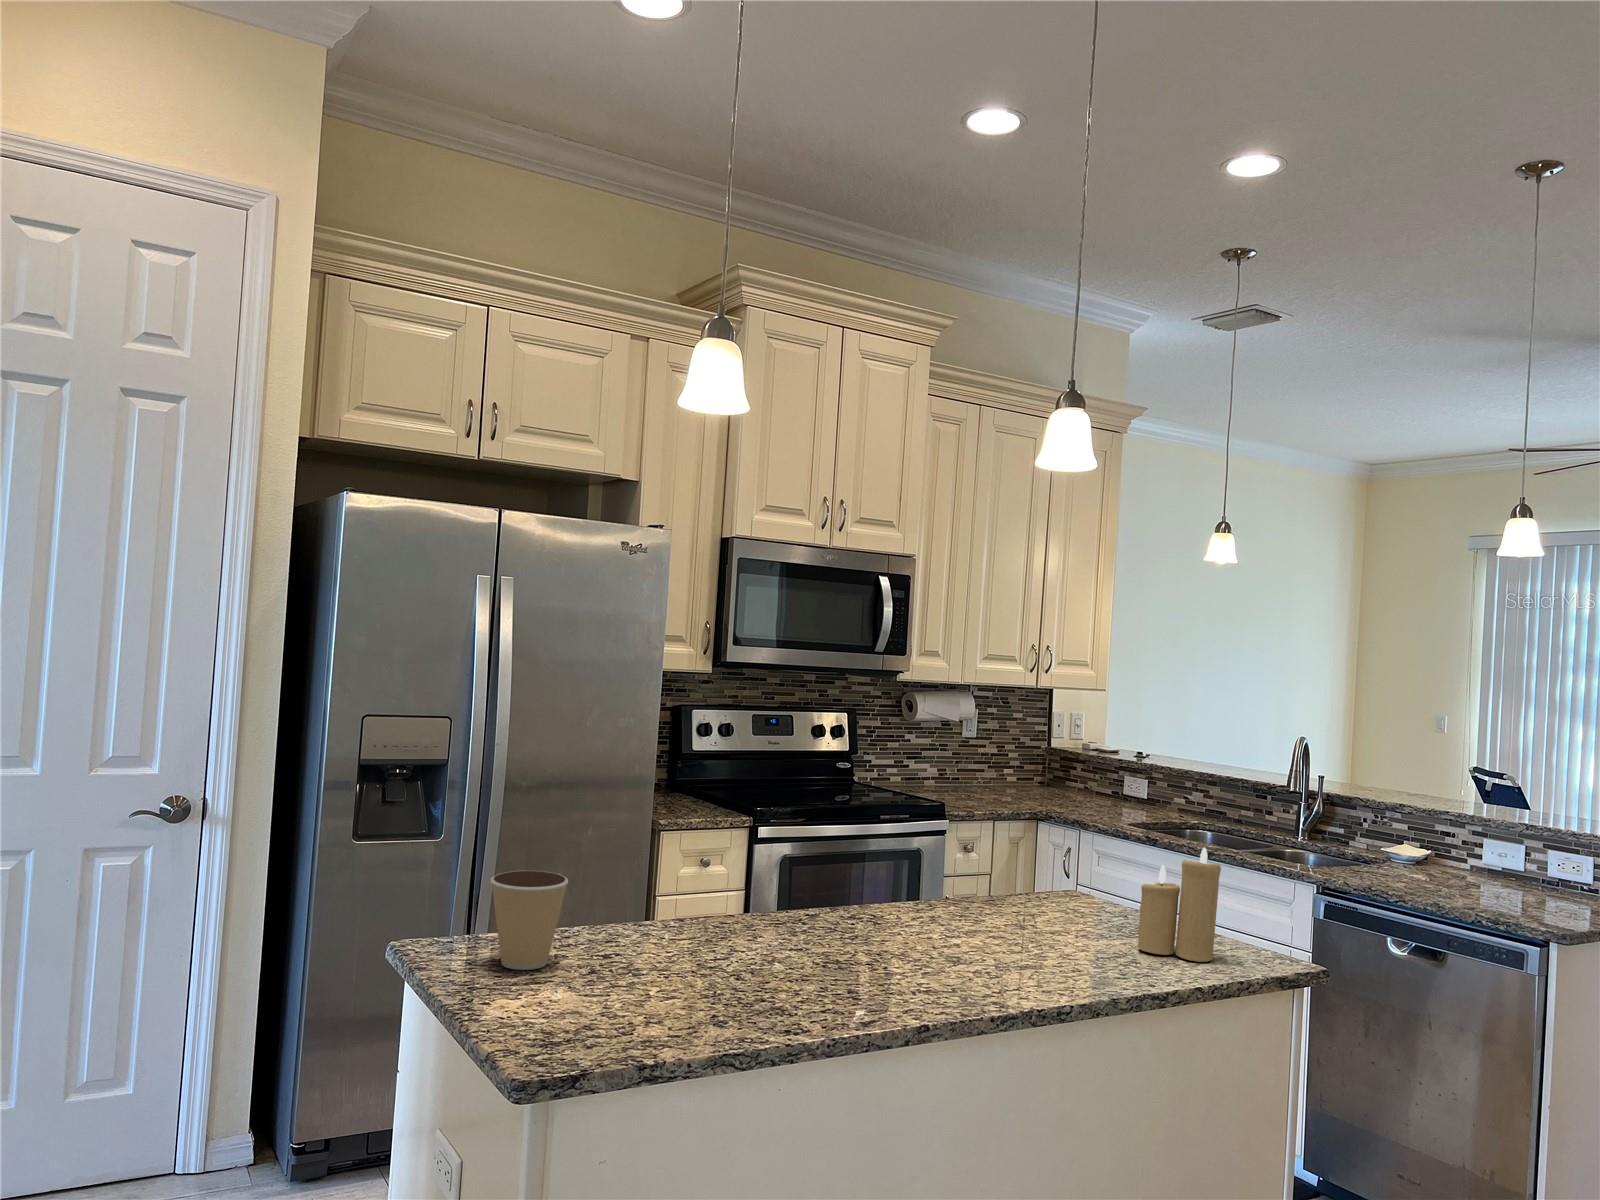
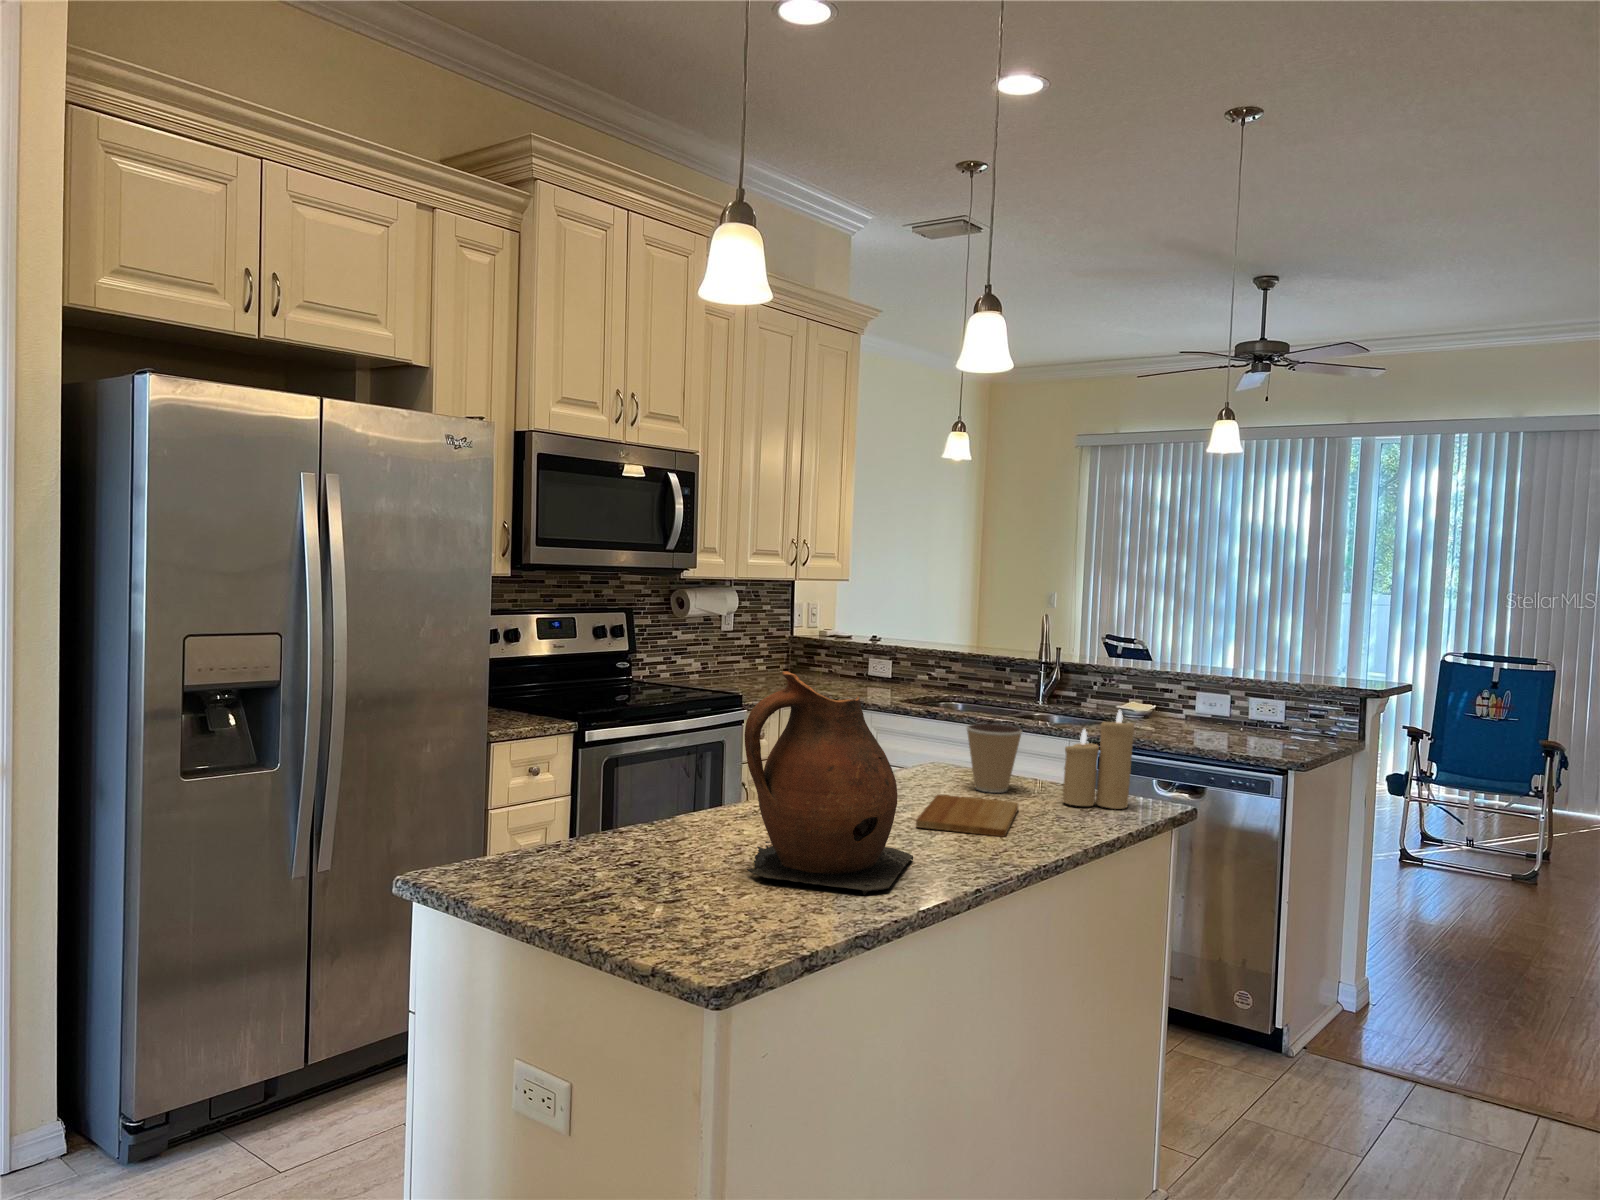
ceramic pitcher: none [693,778,882,1015] -> present [744,671,913,895]
coffee cup: present [491,871,568,970] -> present [967,724,1022,793]
cutting board: none [933,924,1075,976] -> present [916,795,1018,837]

